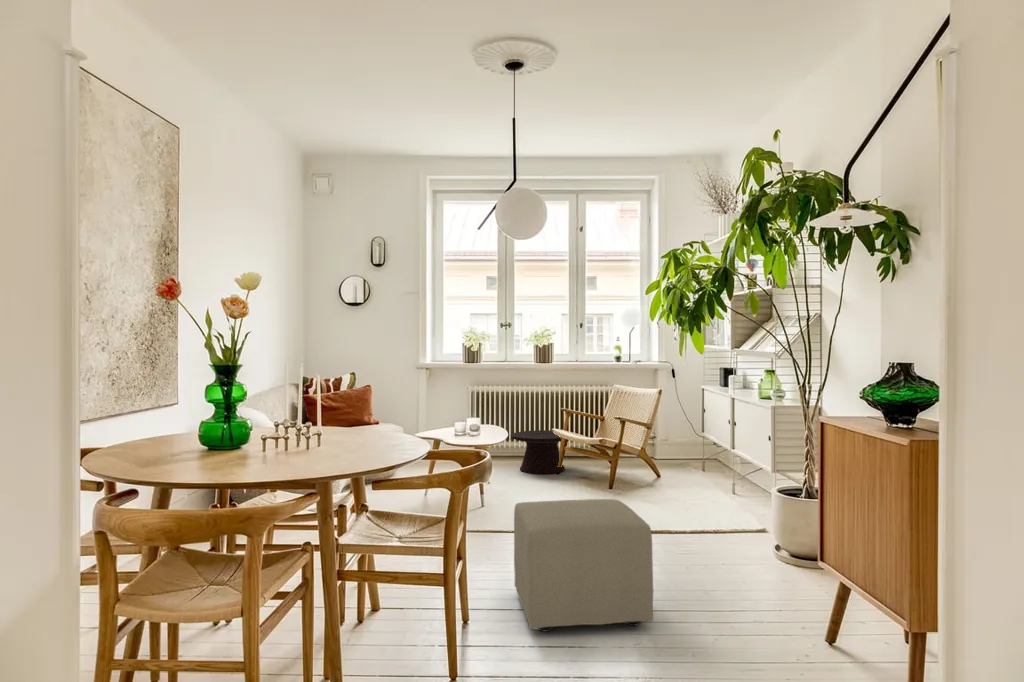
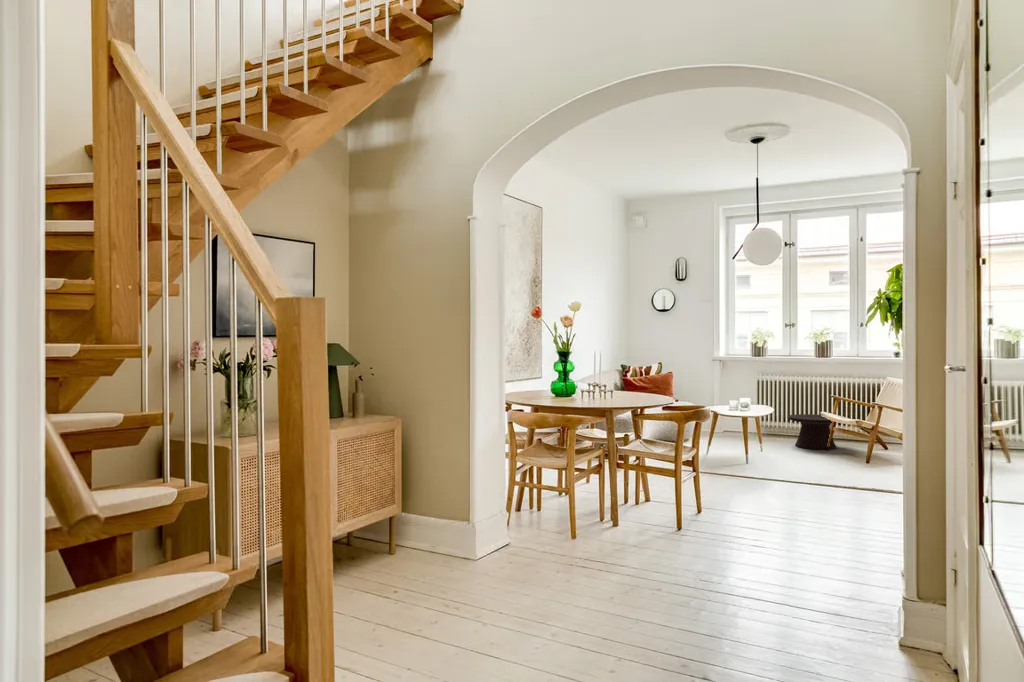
ottoman: present [514,499,654,631] -> none [737,447,825,528]

